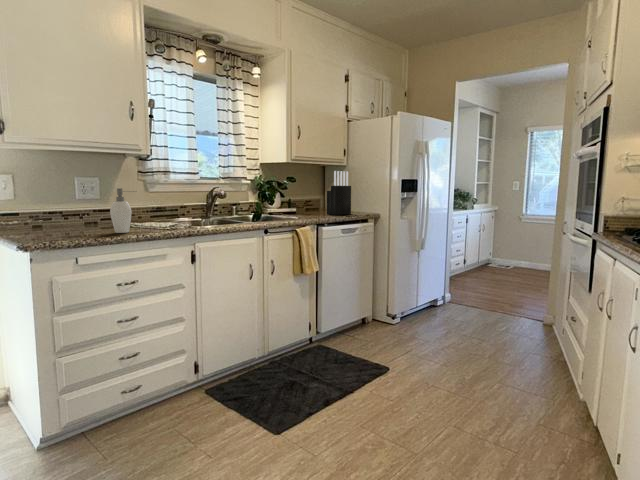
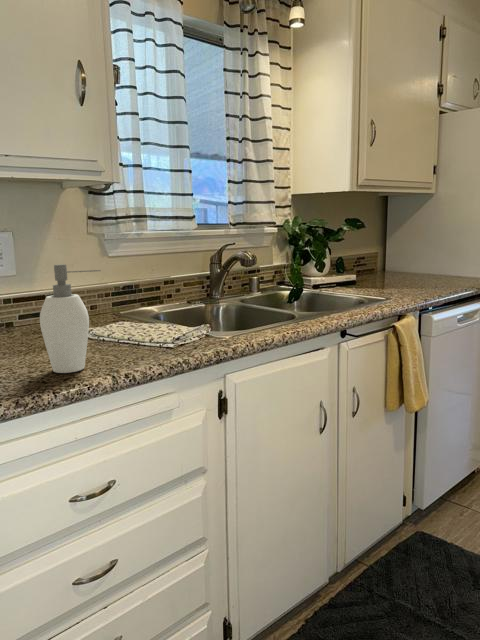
knife block: present [327,171,351,215] -> none [419,205,466,288]

